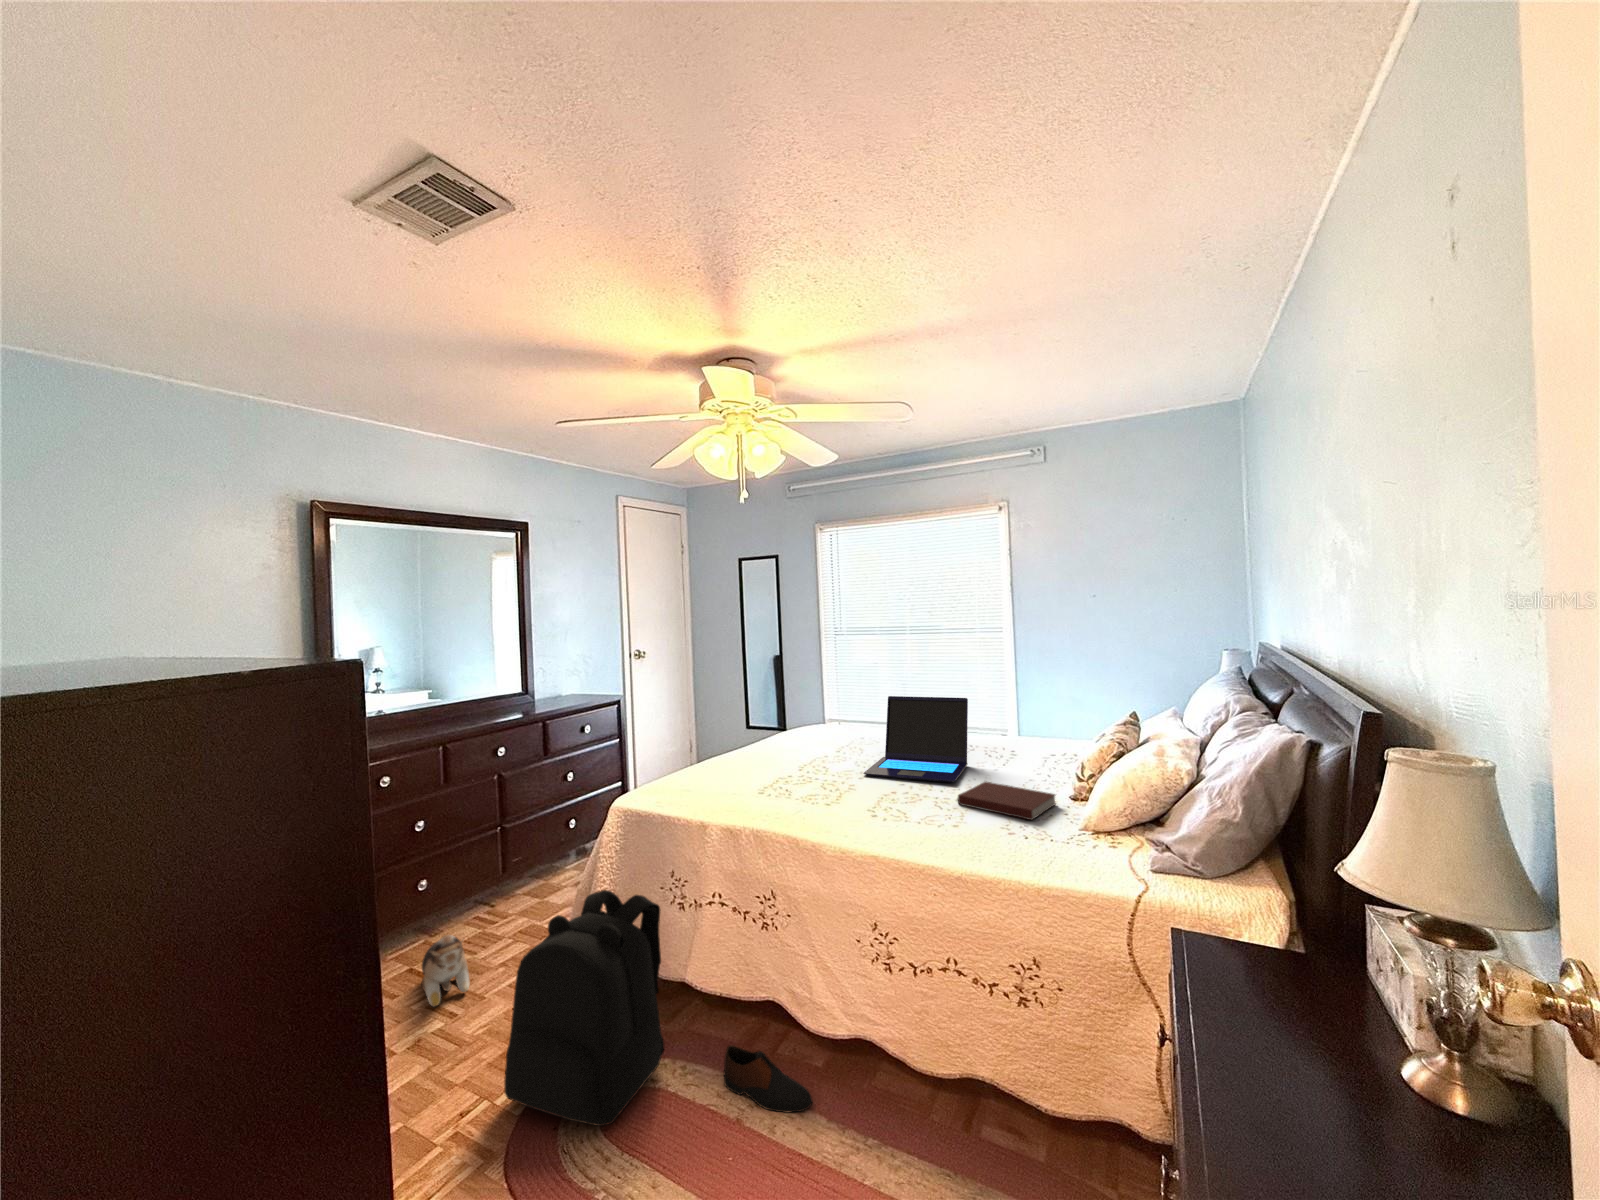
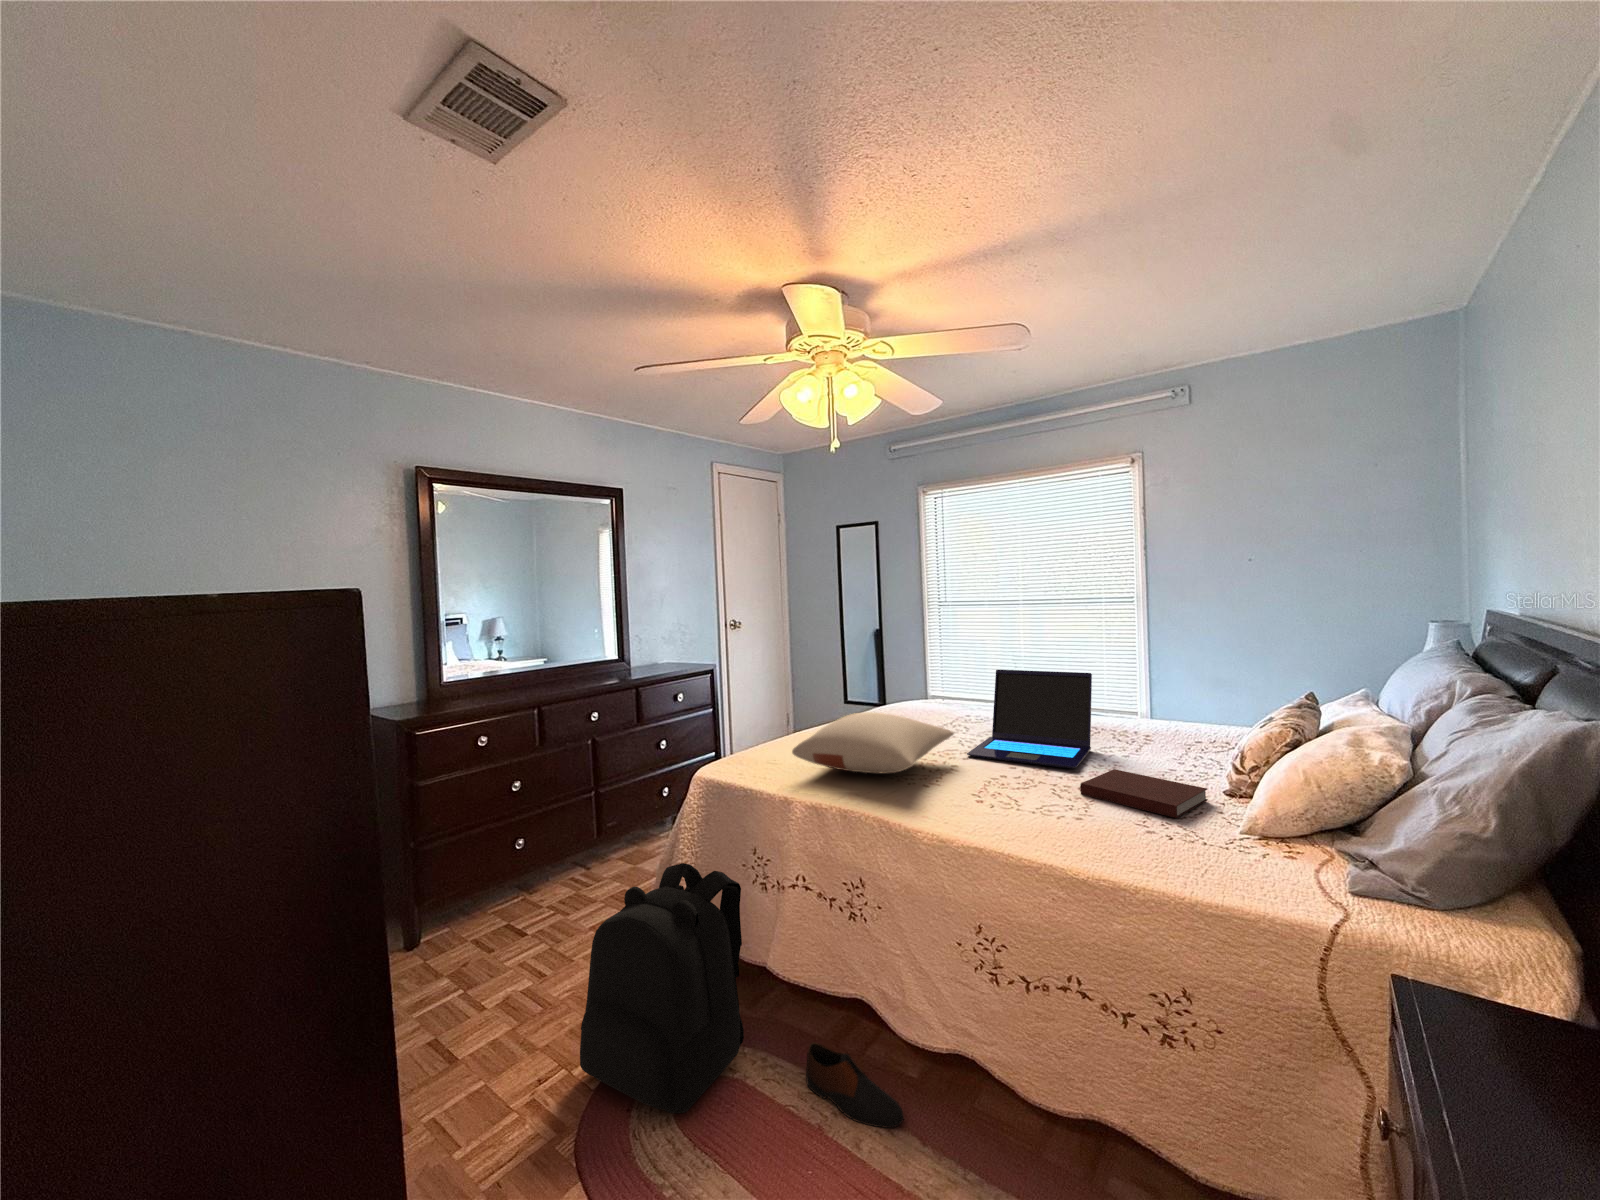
pillow: none [708,740,853,794] -> present [792,712,954,773]
plush toy: present [422,935,469,1006] -> none [516,895,559,965]

